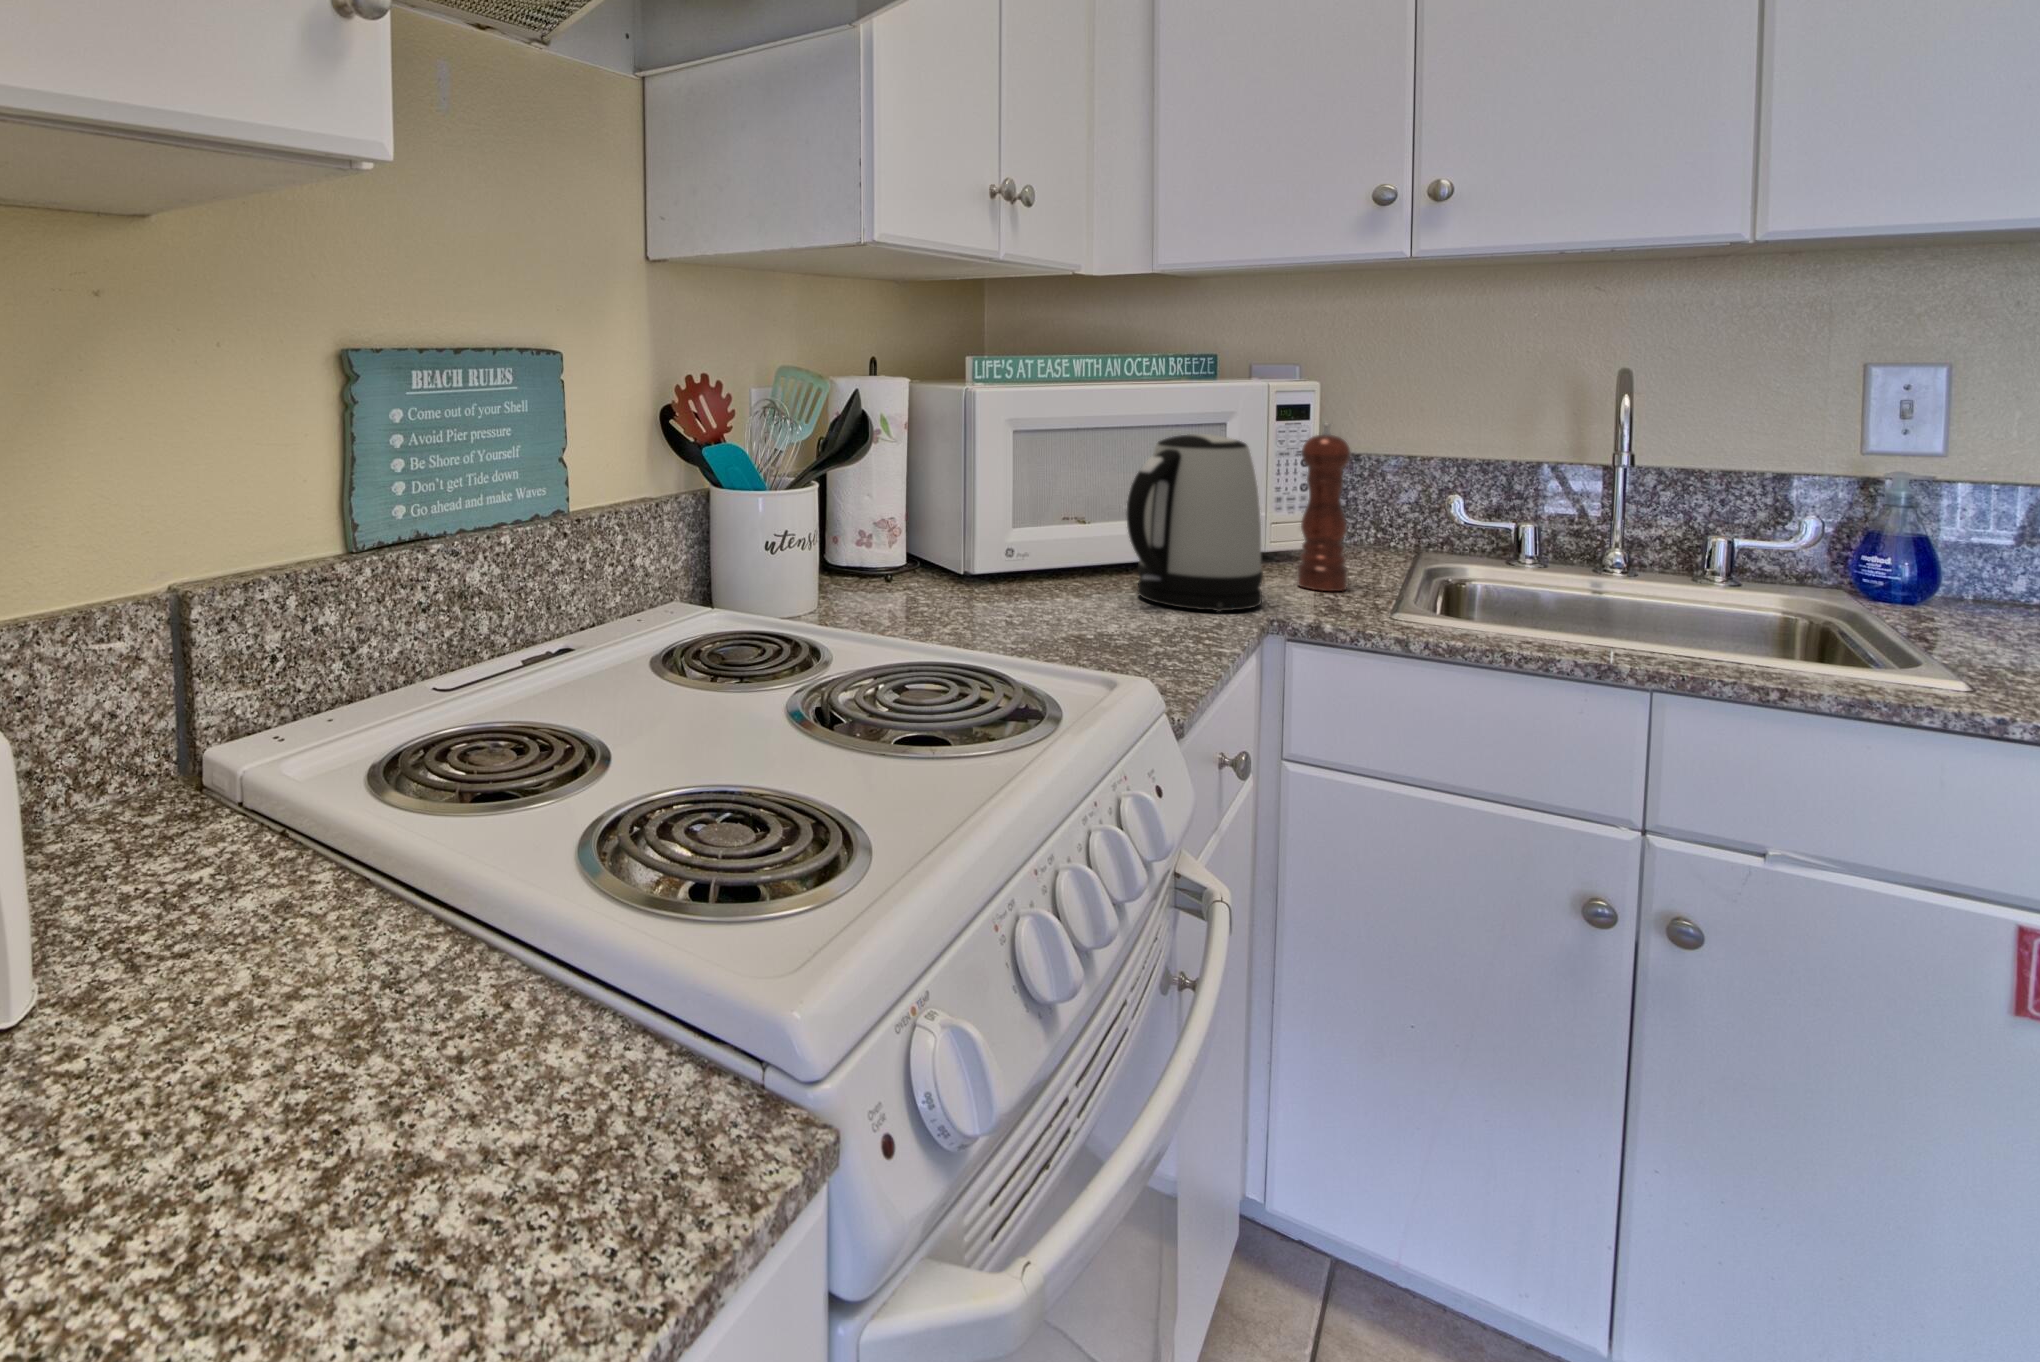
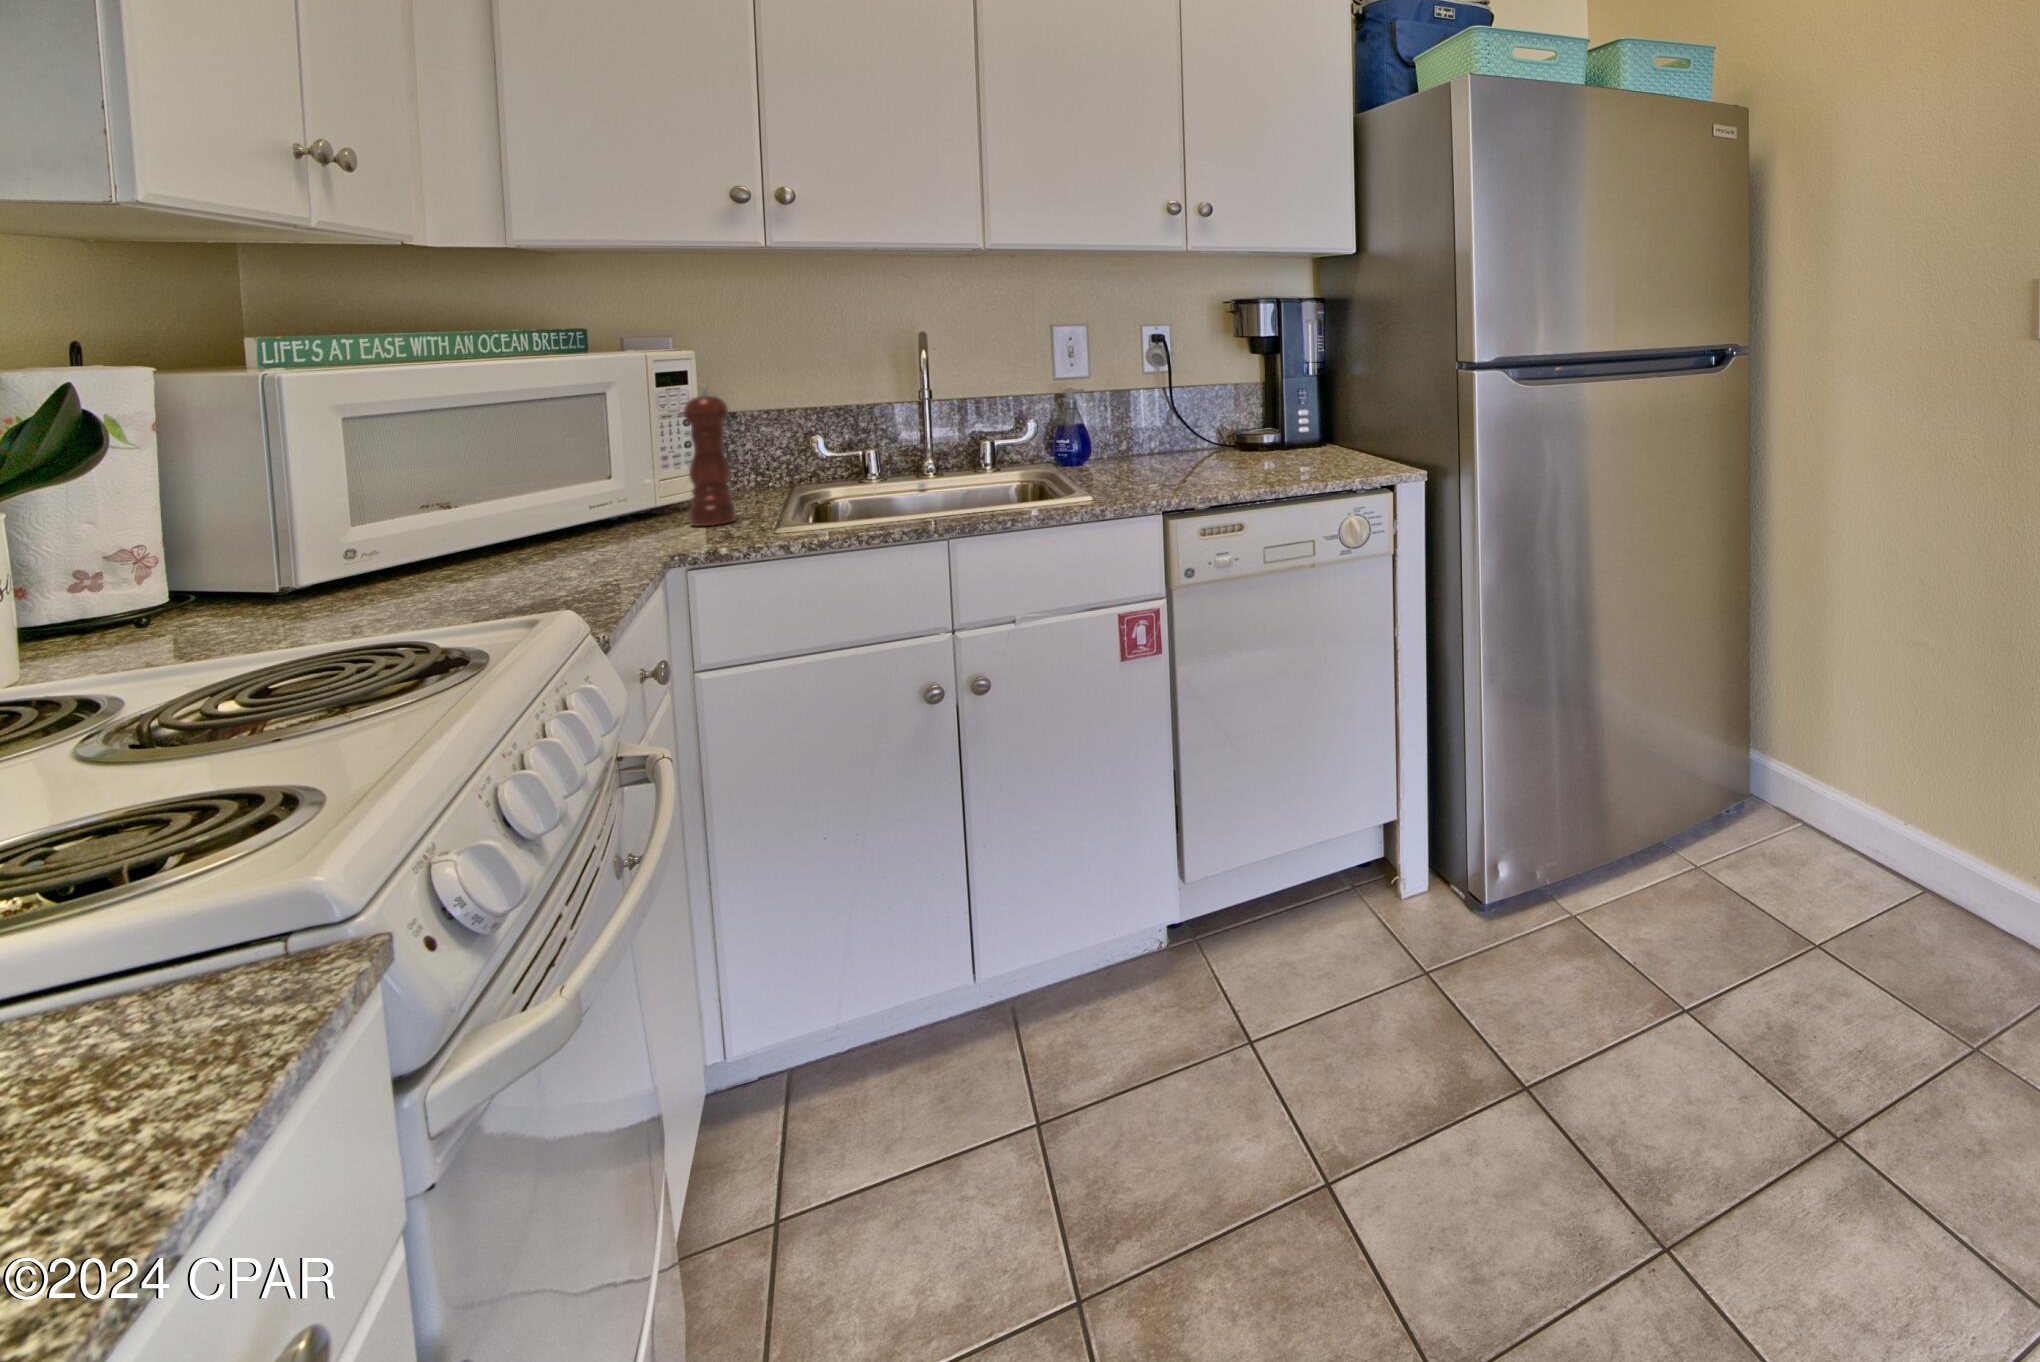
kettle: present [1127,434,1263,611] -> none [505,404,660,564]

